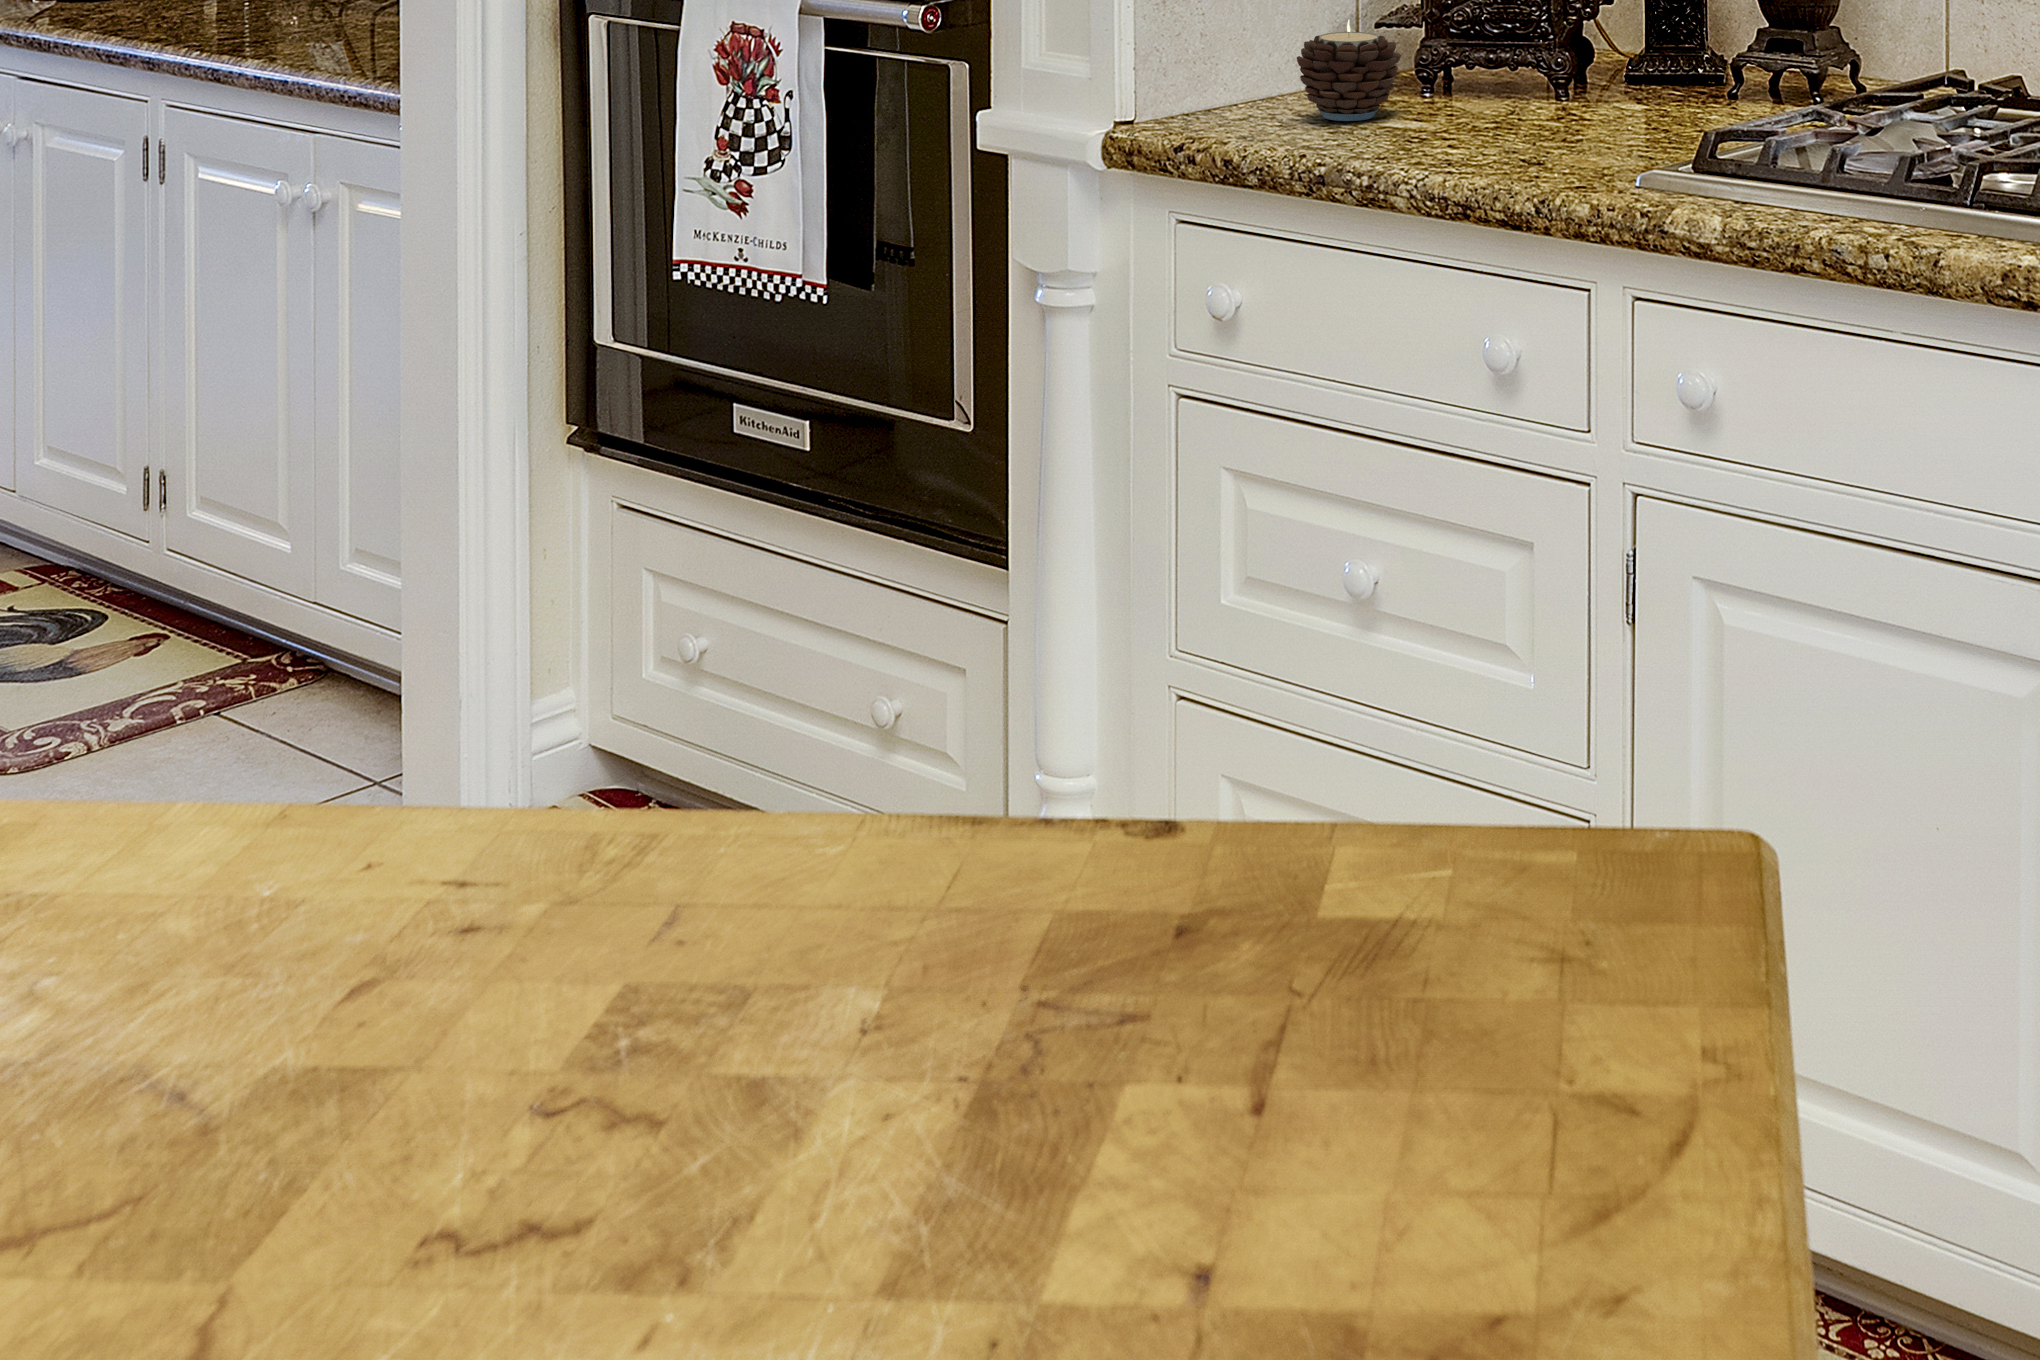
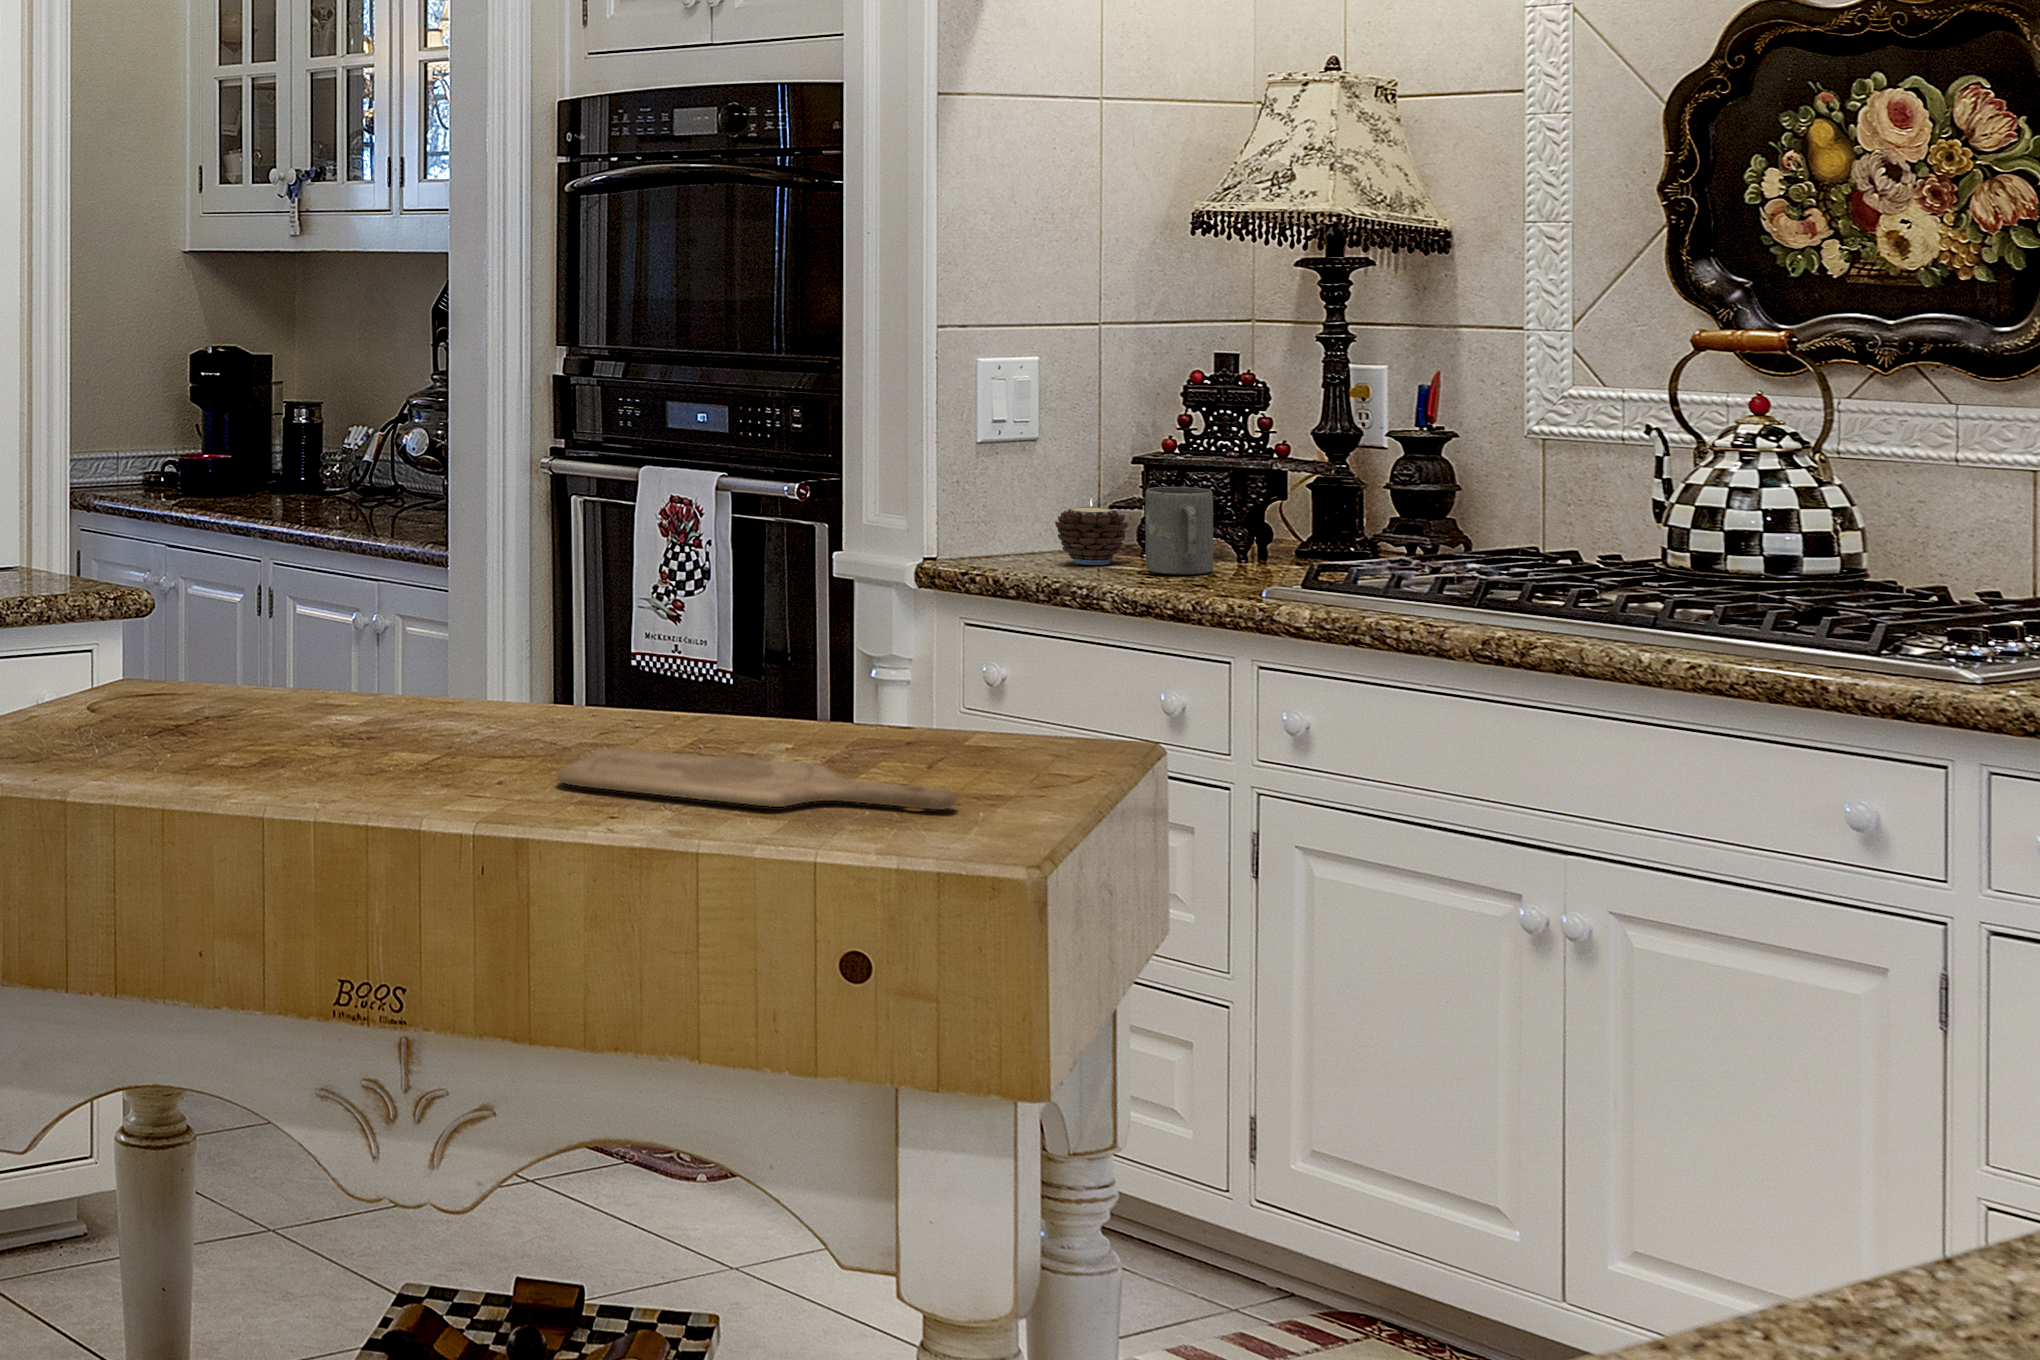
mug: none [1436,4,1532,141] -> present [1145,487,1213,575]
cutting board: none [121,959,1274,1245] -> present [558,749,957,810]

